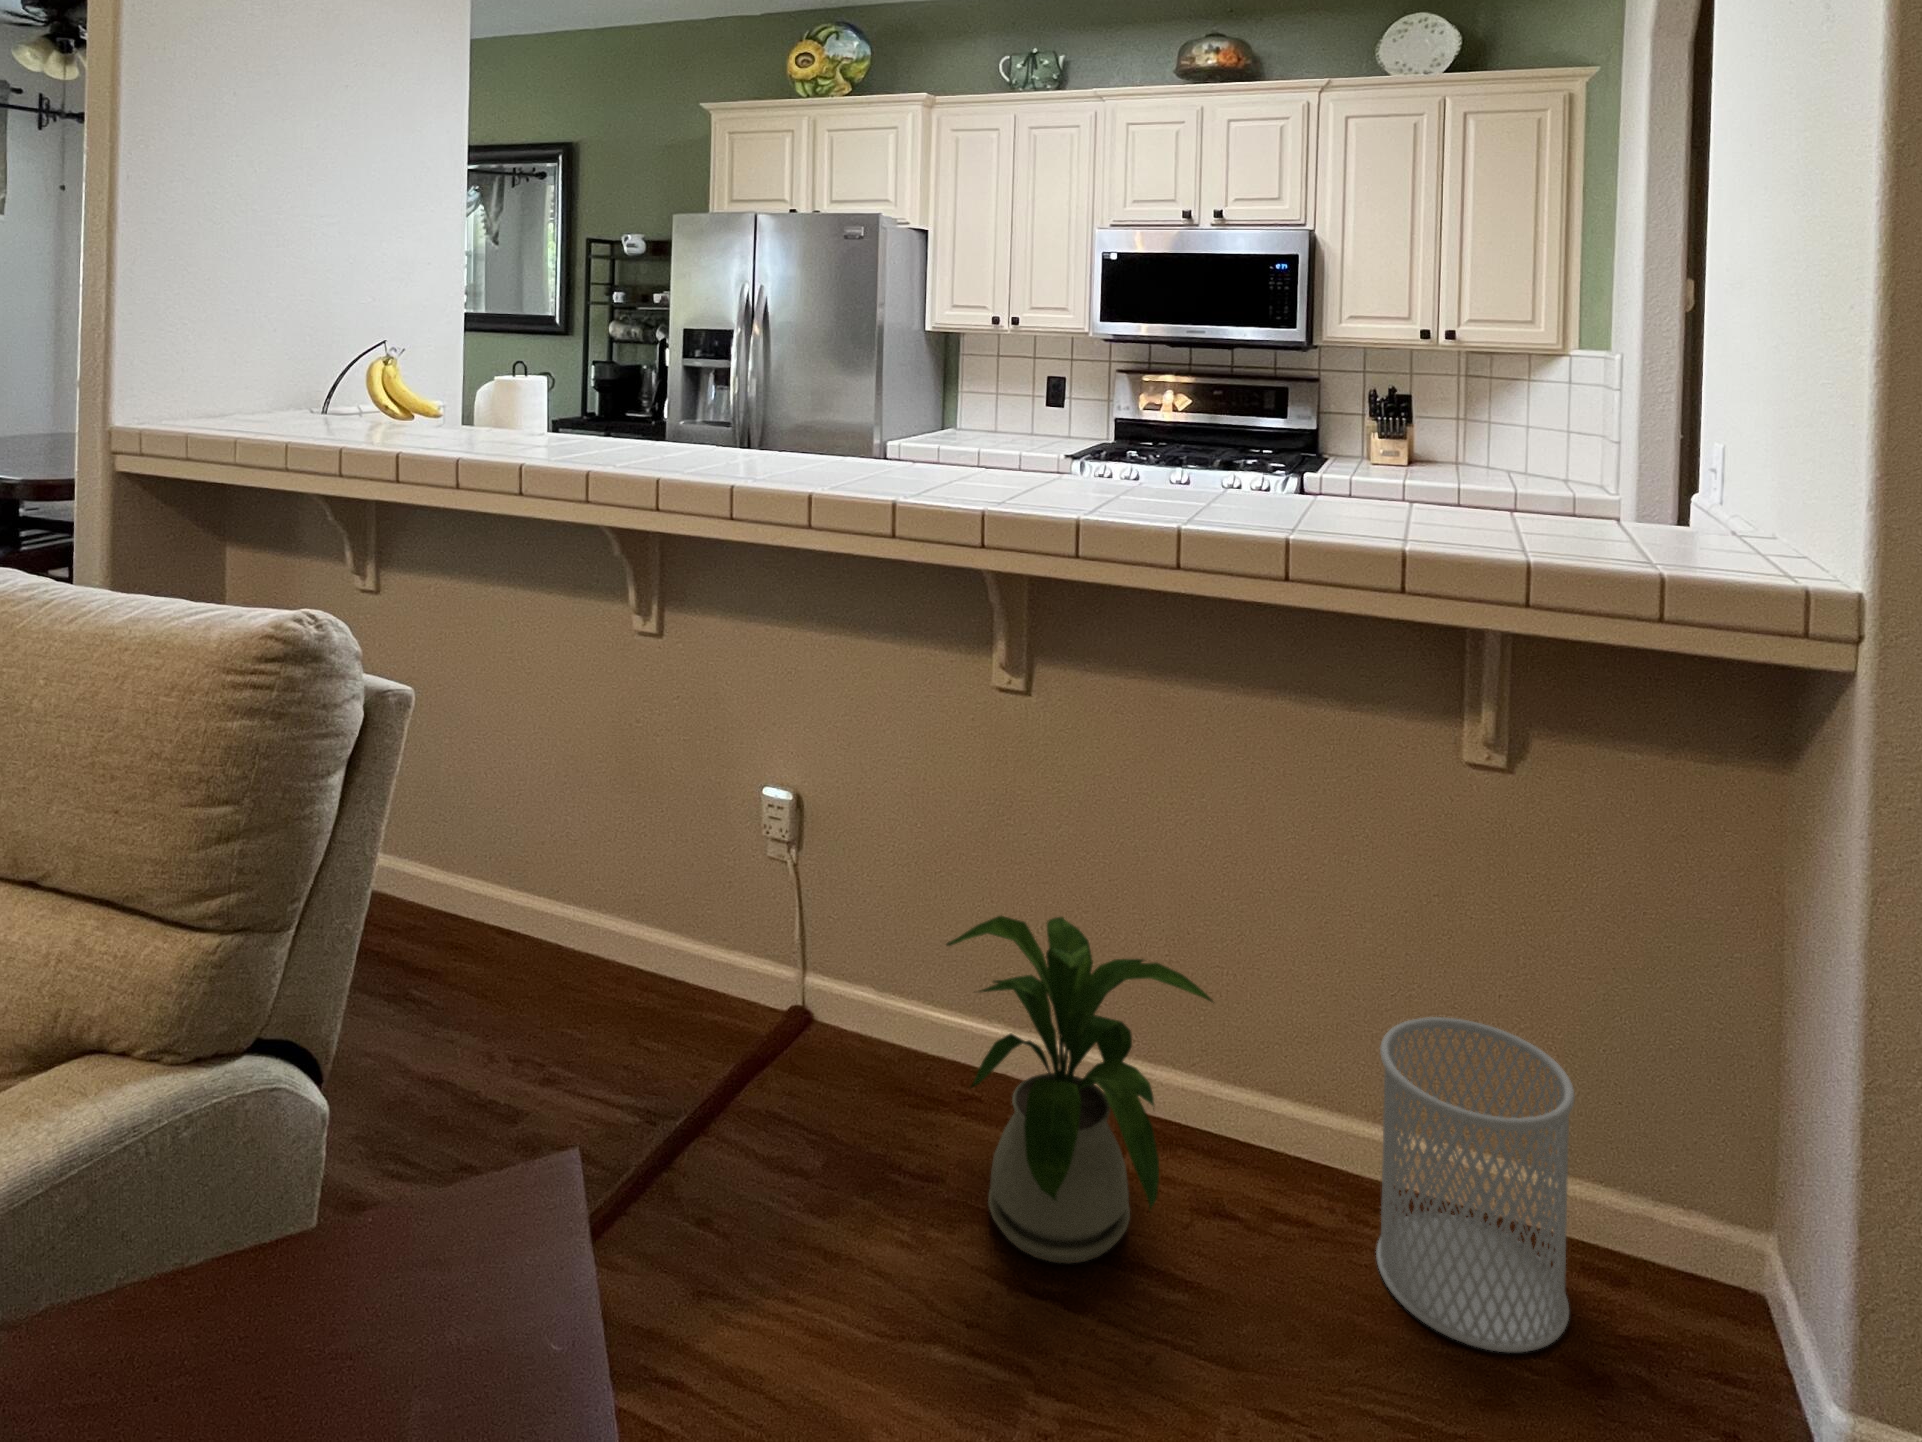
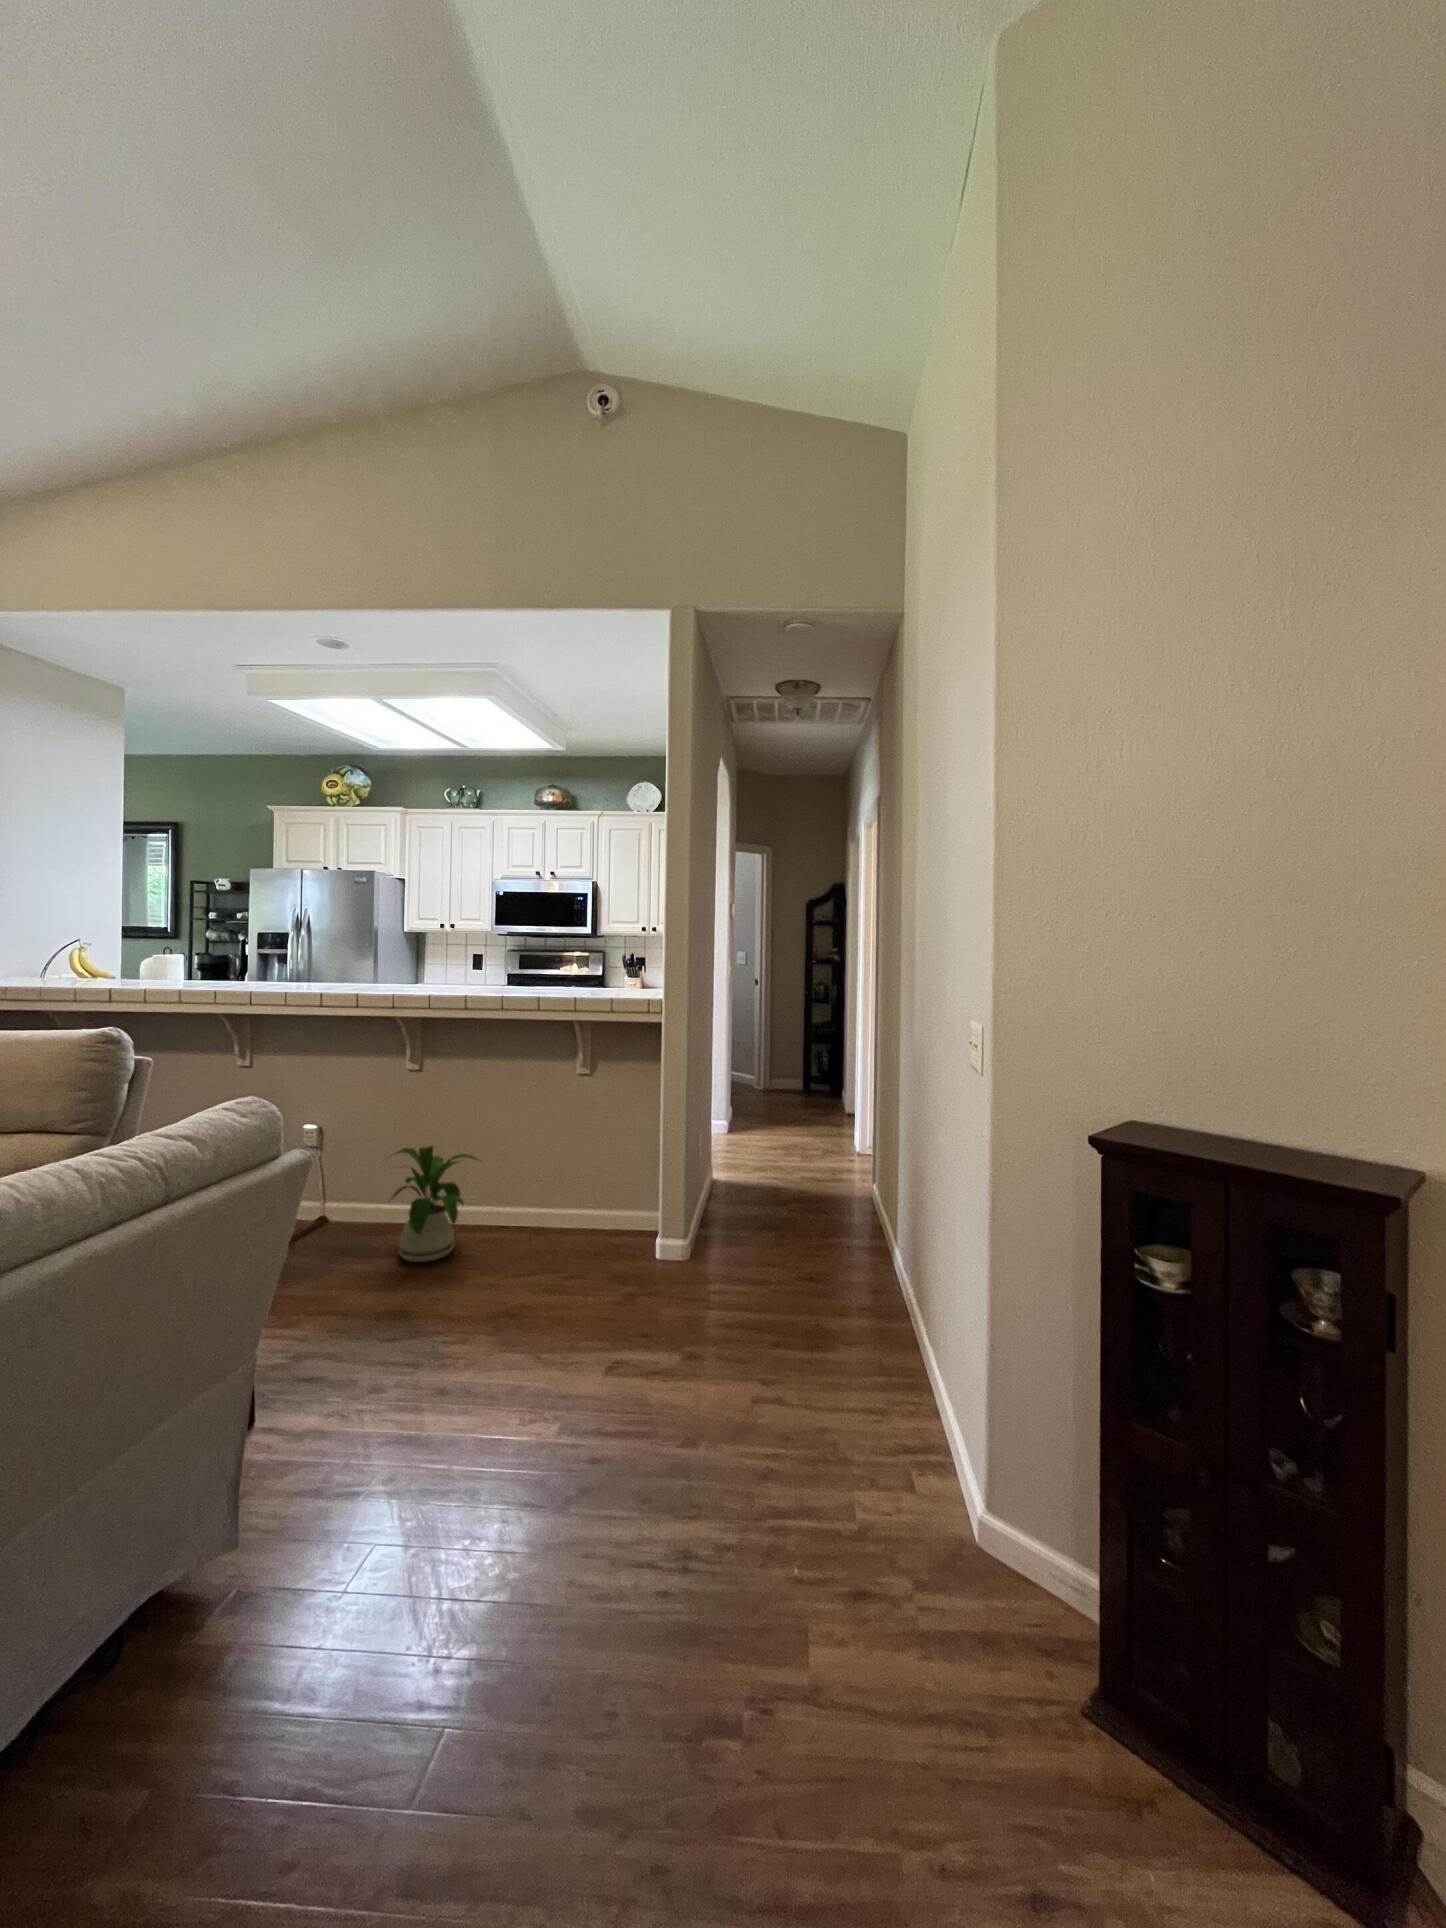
wastebasket: present [1376,1017,1575,1353] -> none [543,1163,605,1256]

